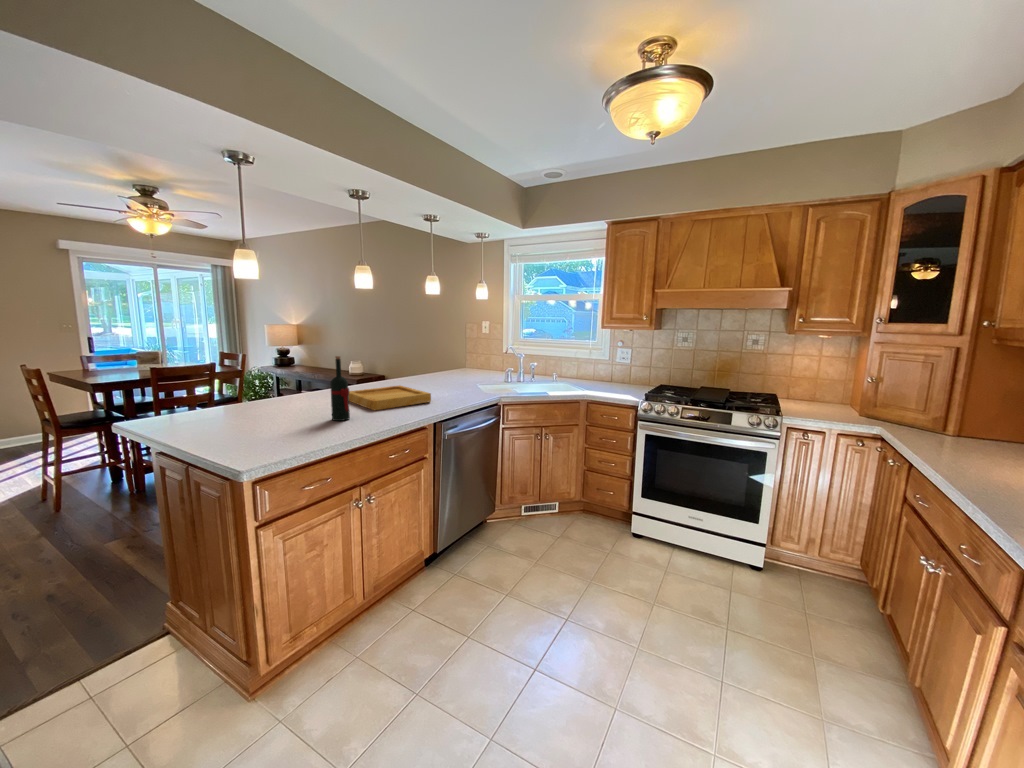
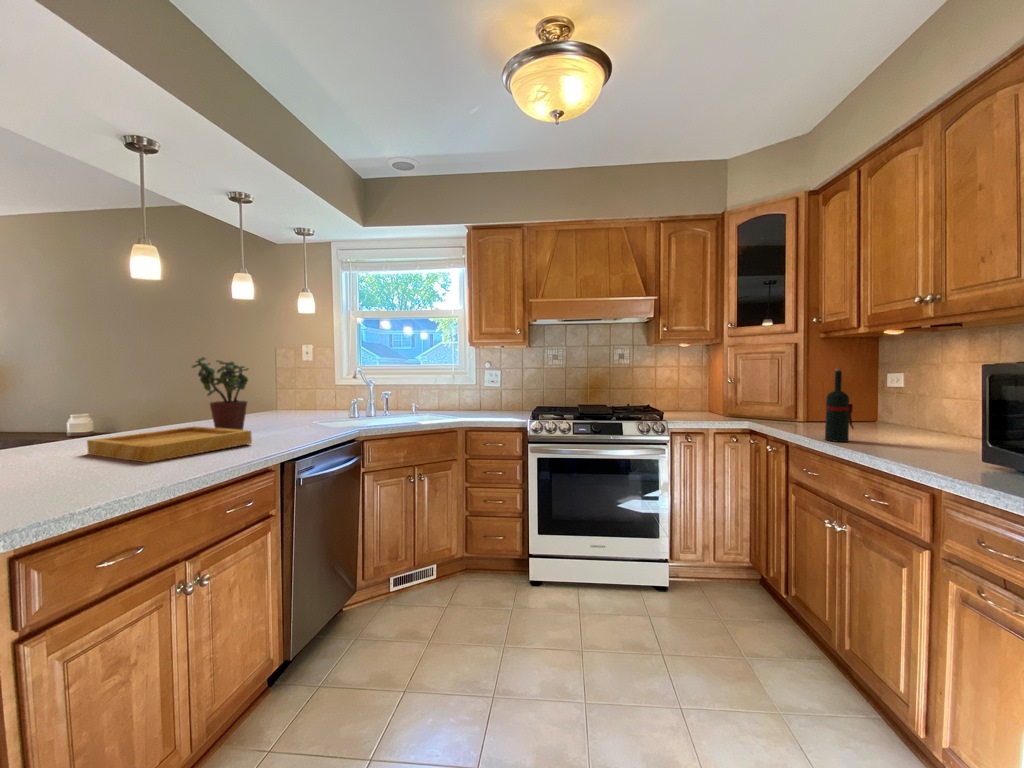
potted plant: none [400,338,434,391] -> present [192,357,248,430]
wine bottle: present [330,356,350,421] -> present [825,368,854,442]

